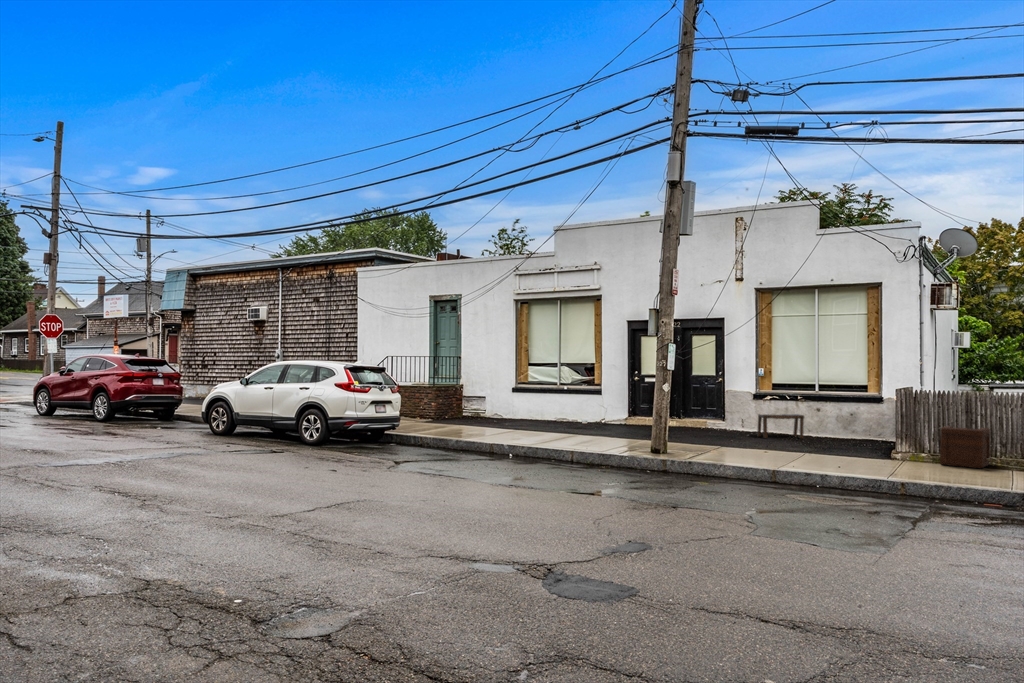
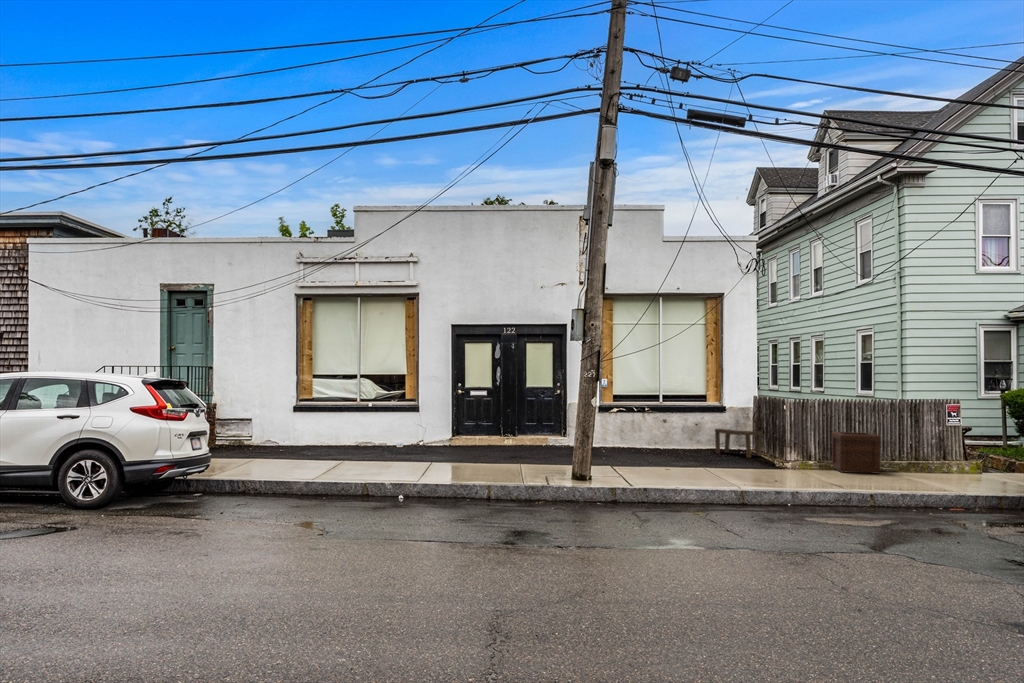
bench: present [757,414,804,439] -> present [715,429,762,458]

